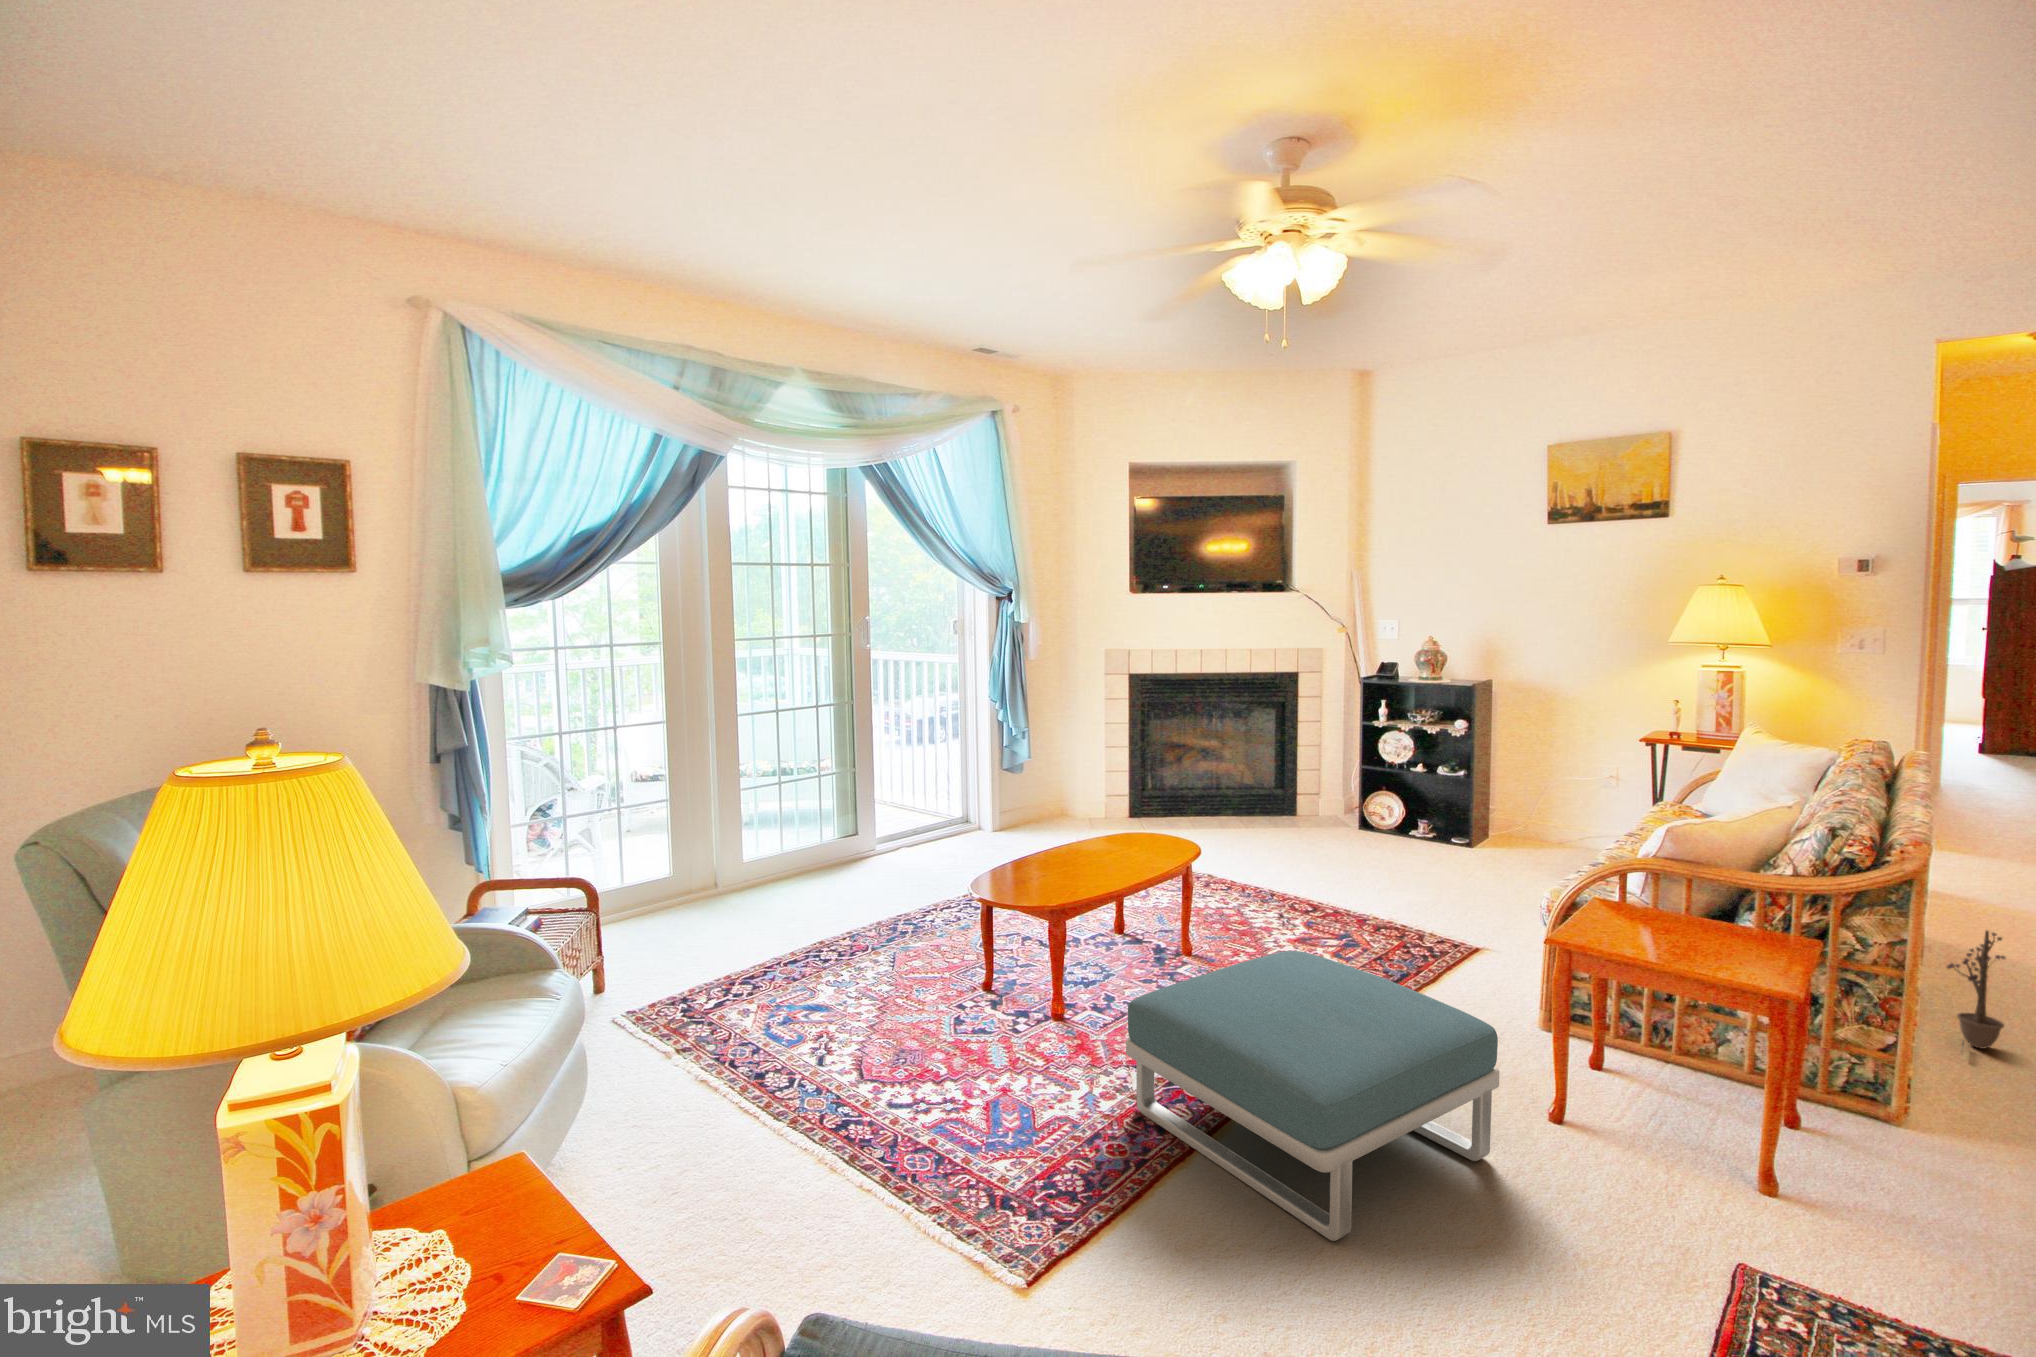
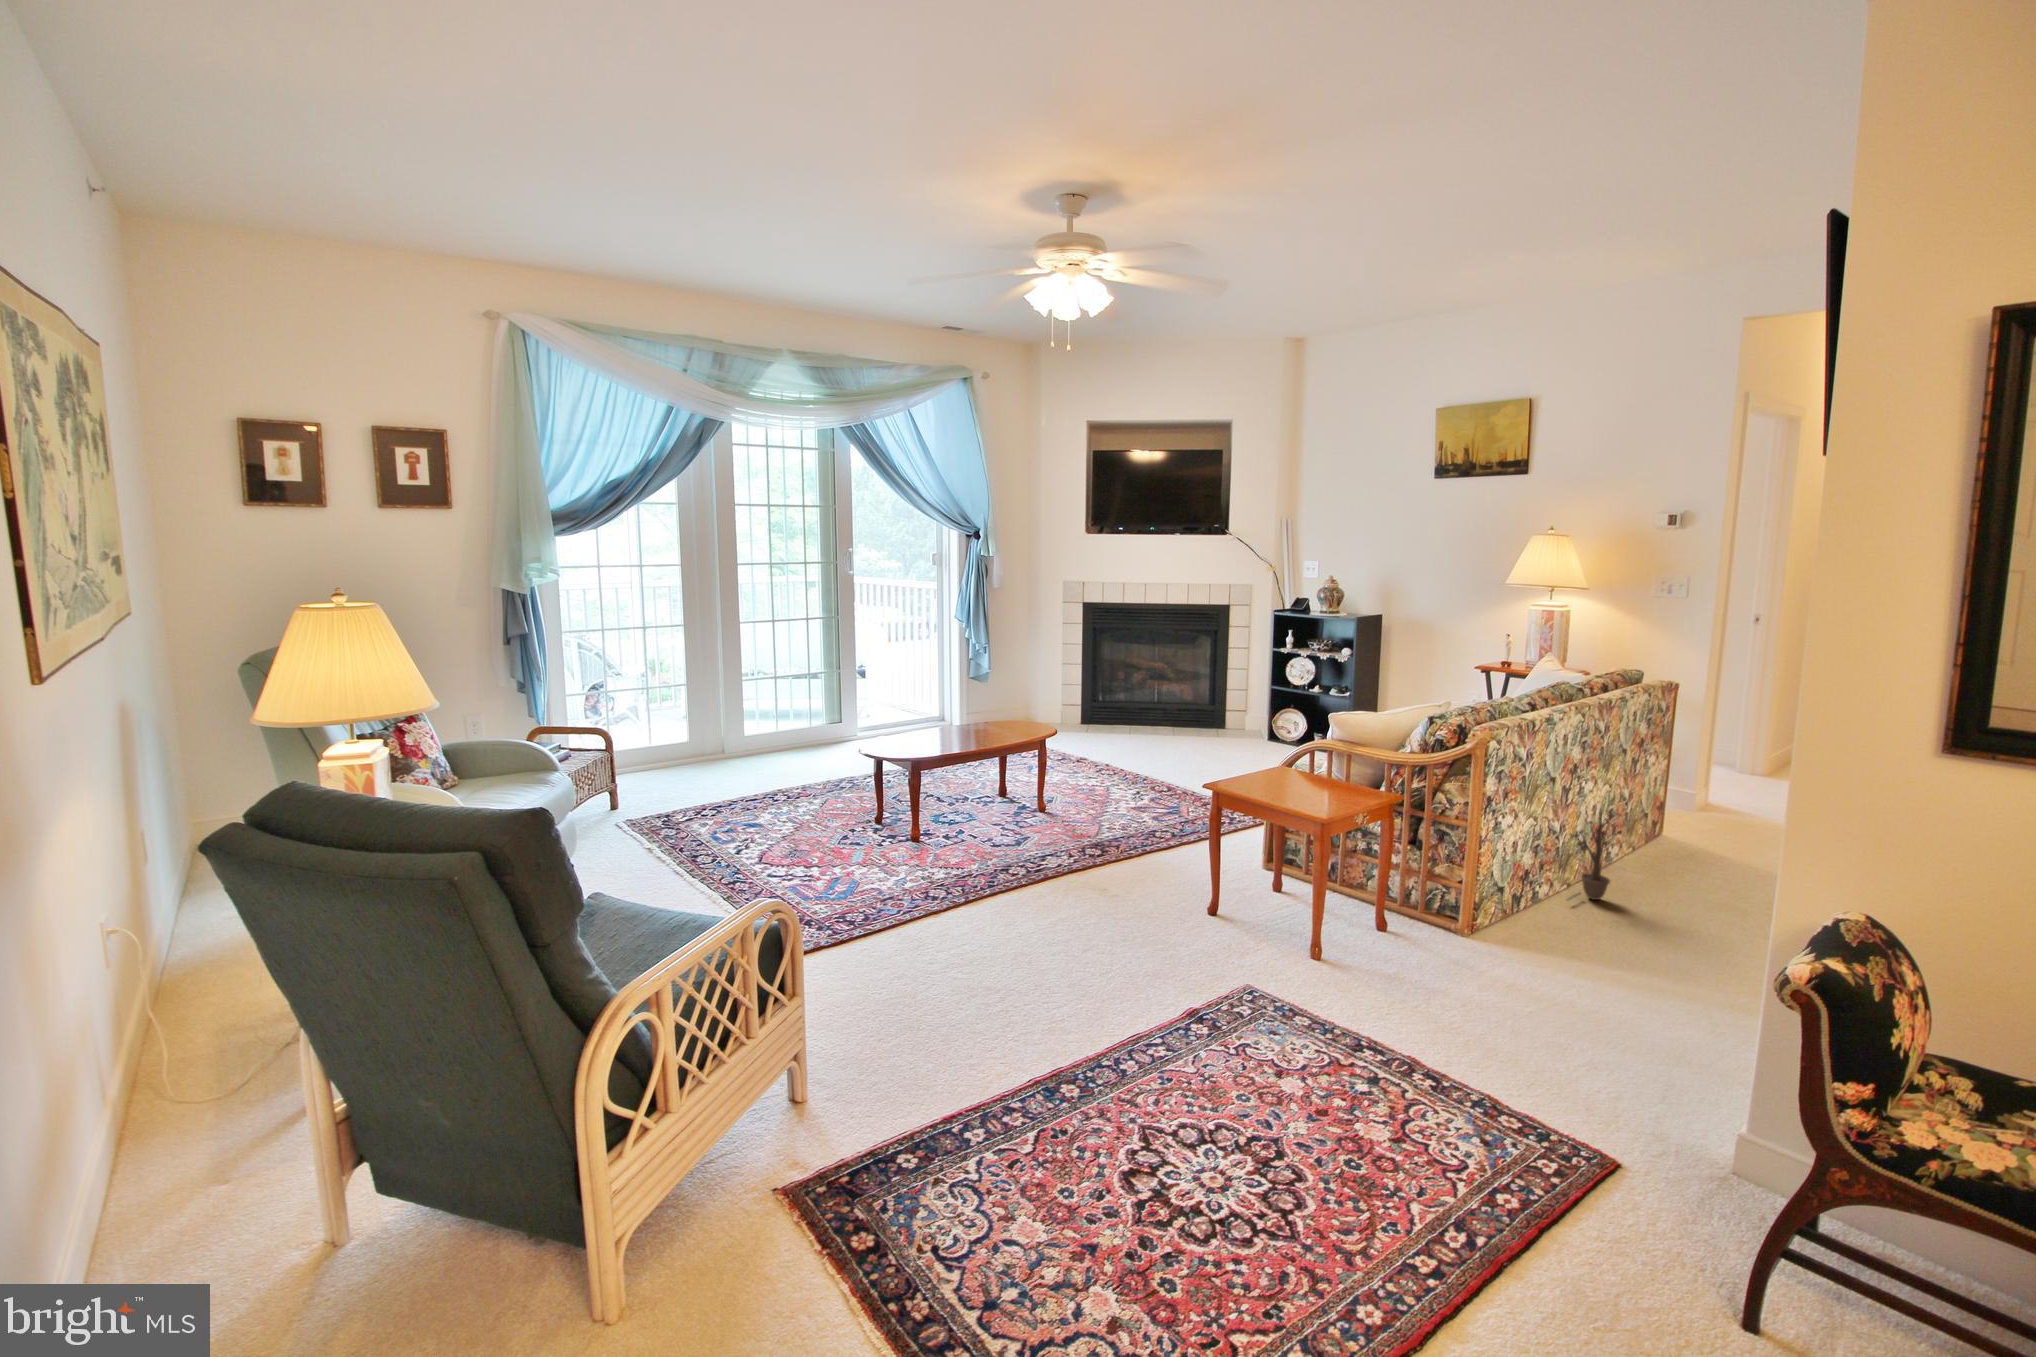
footstool: present [1126,951,1499,1241] -> none [919,795,1154,956]

